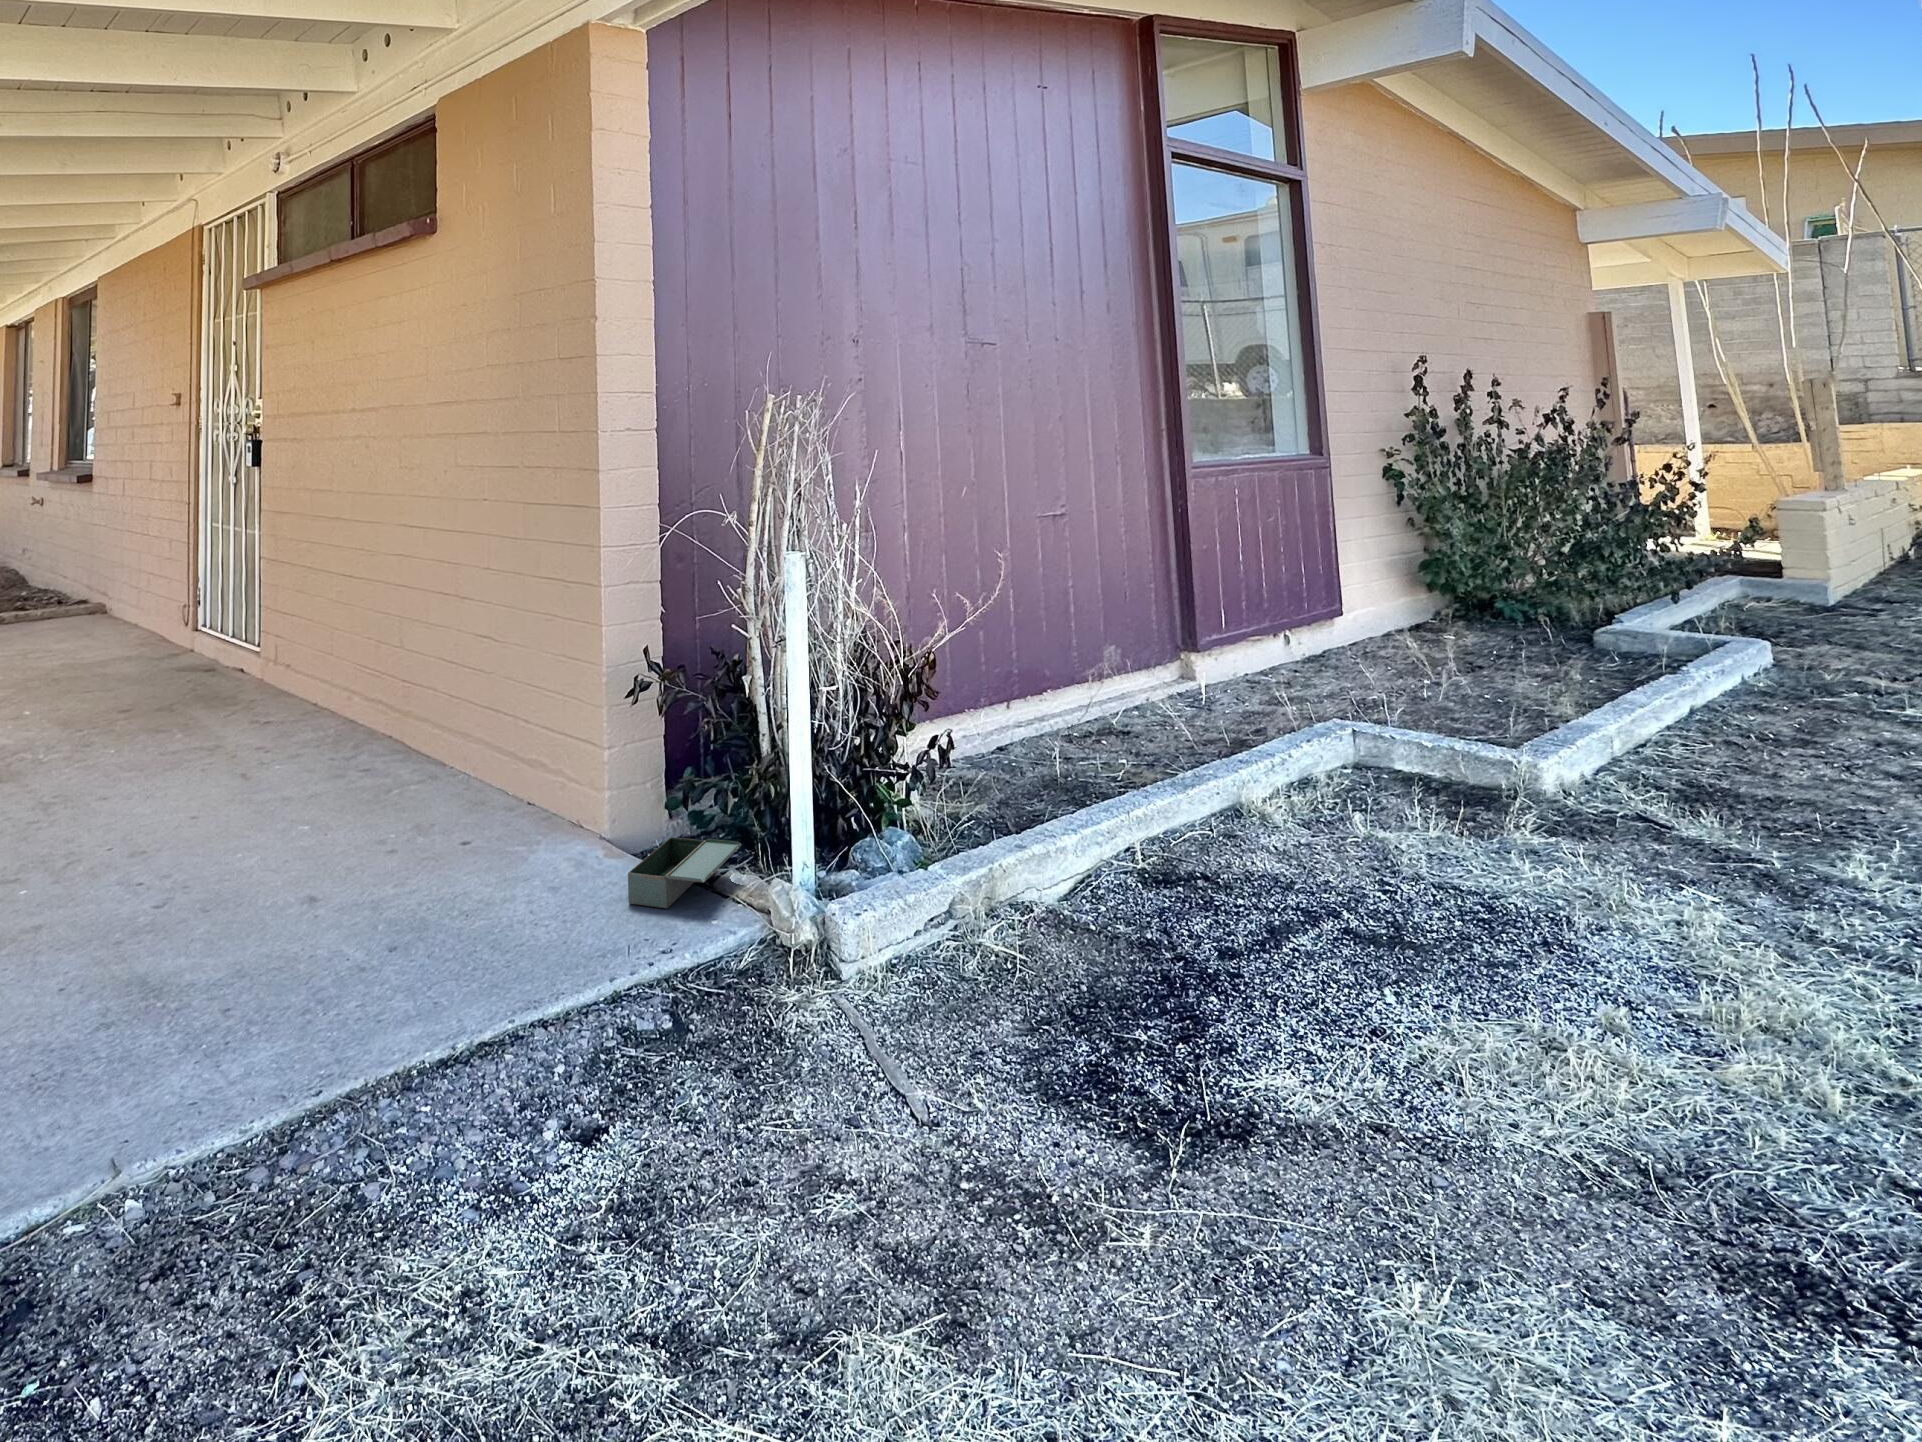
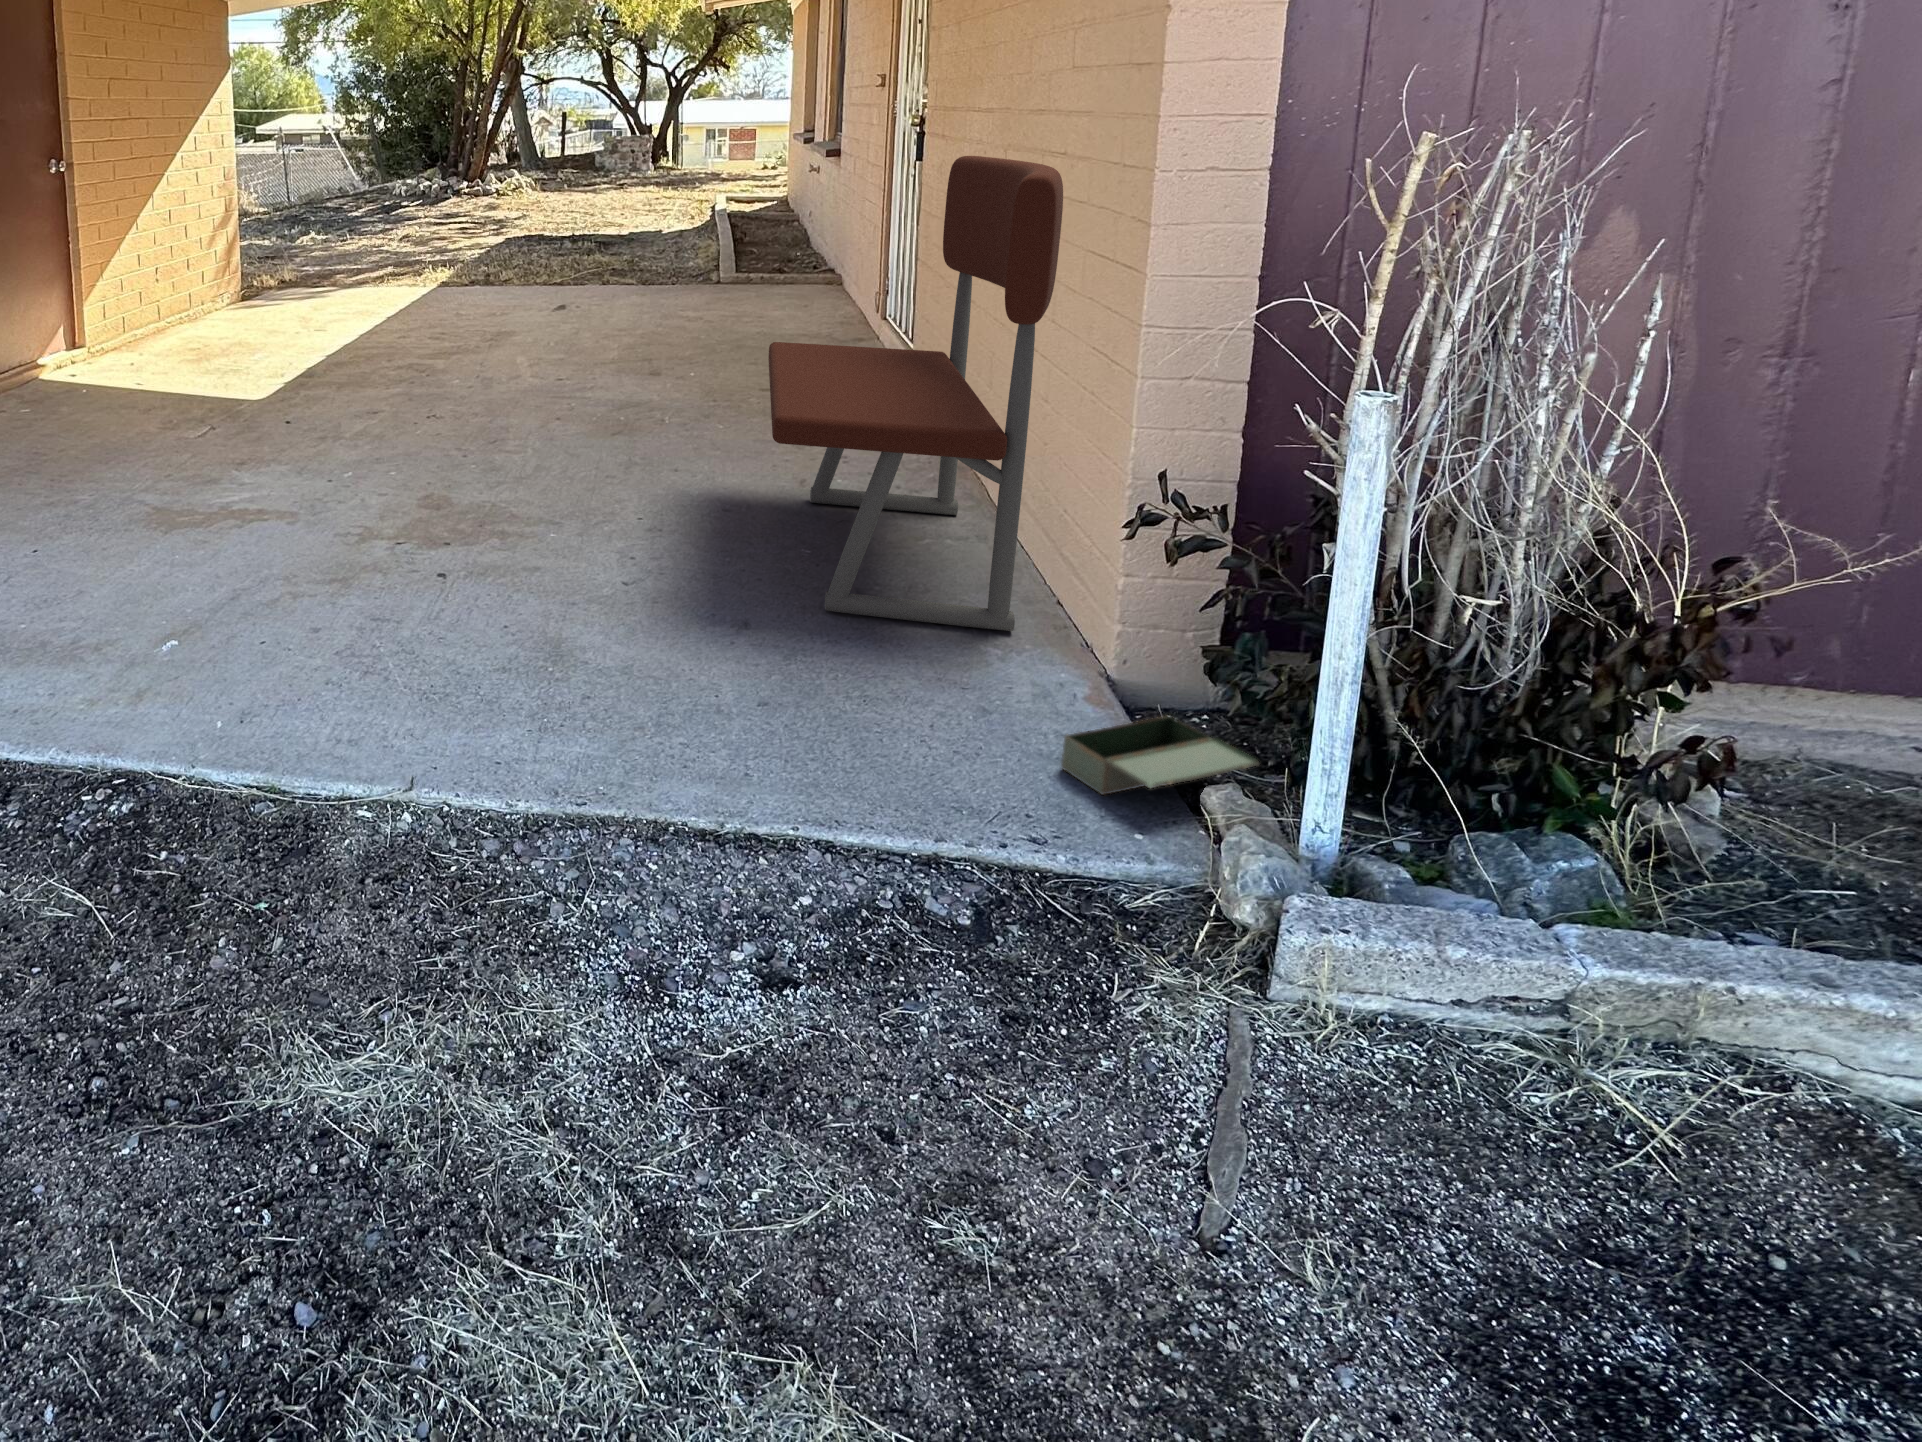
bench: none [207,430,515,865] -> present [768,156,1063,631]

